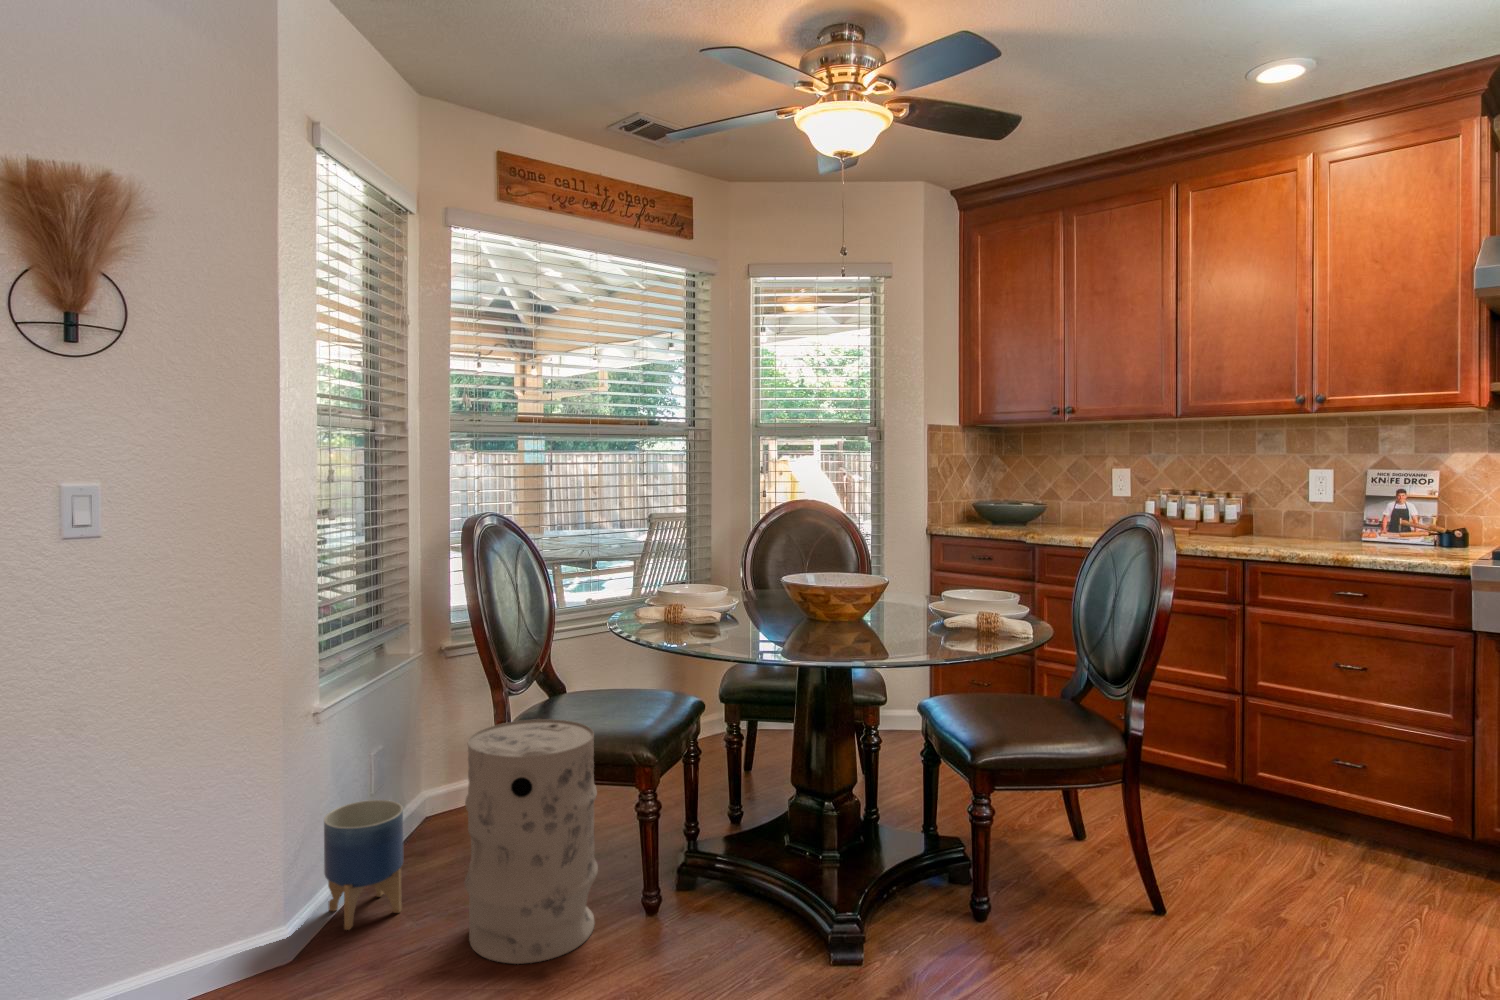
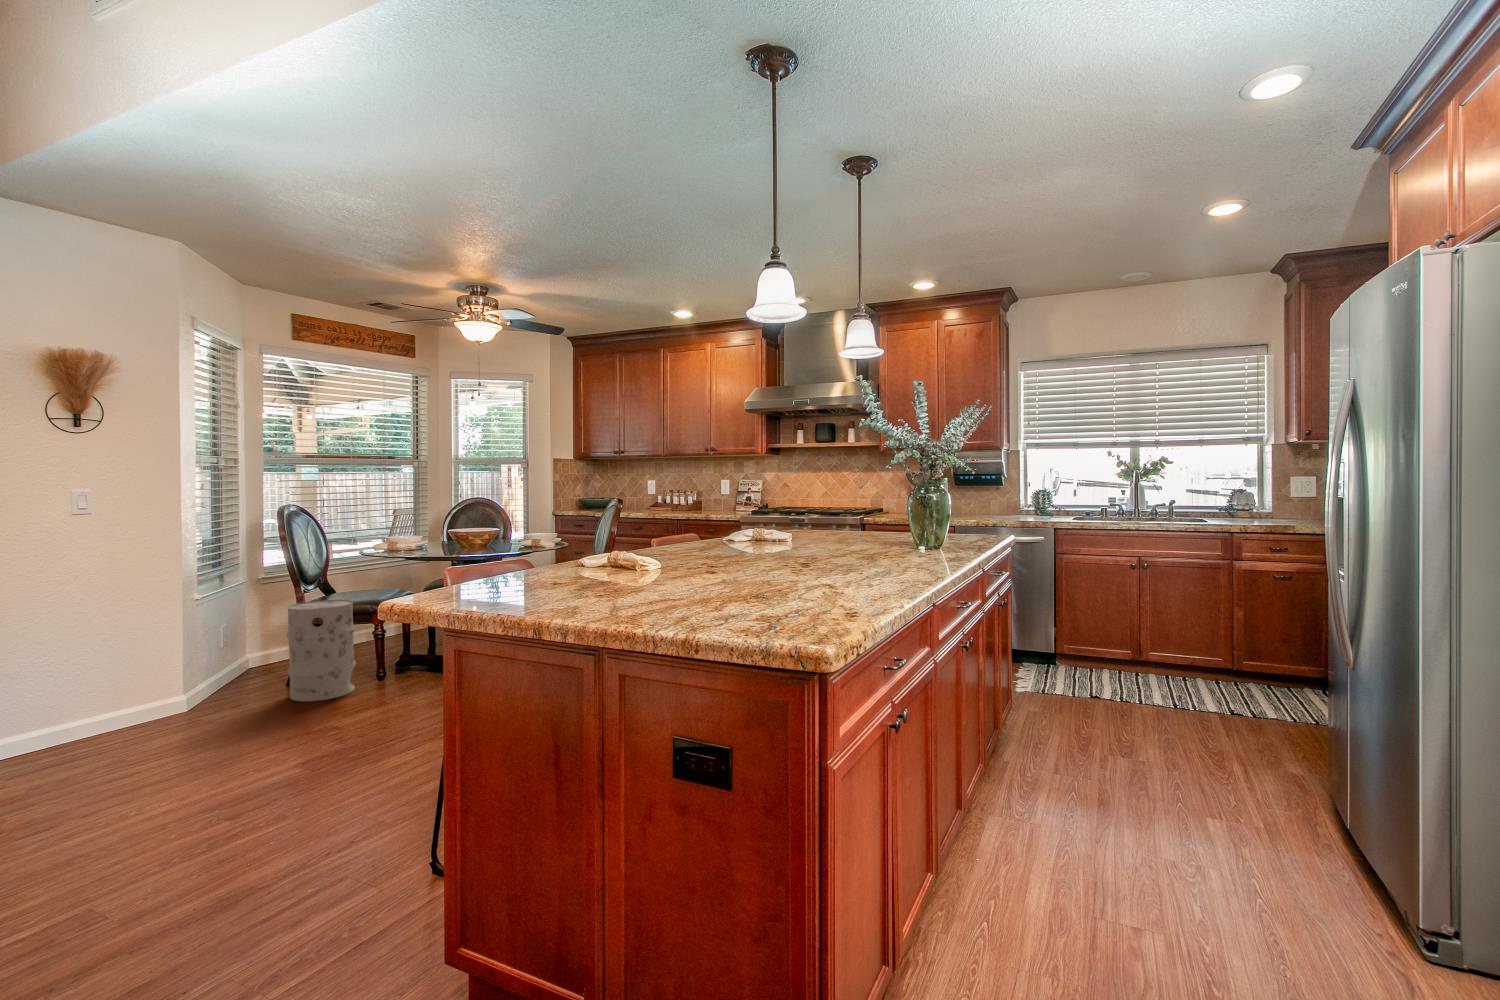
planter: present [324,800,404,930] -> none [205,646,250,703]

